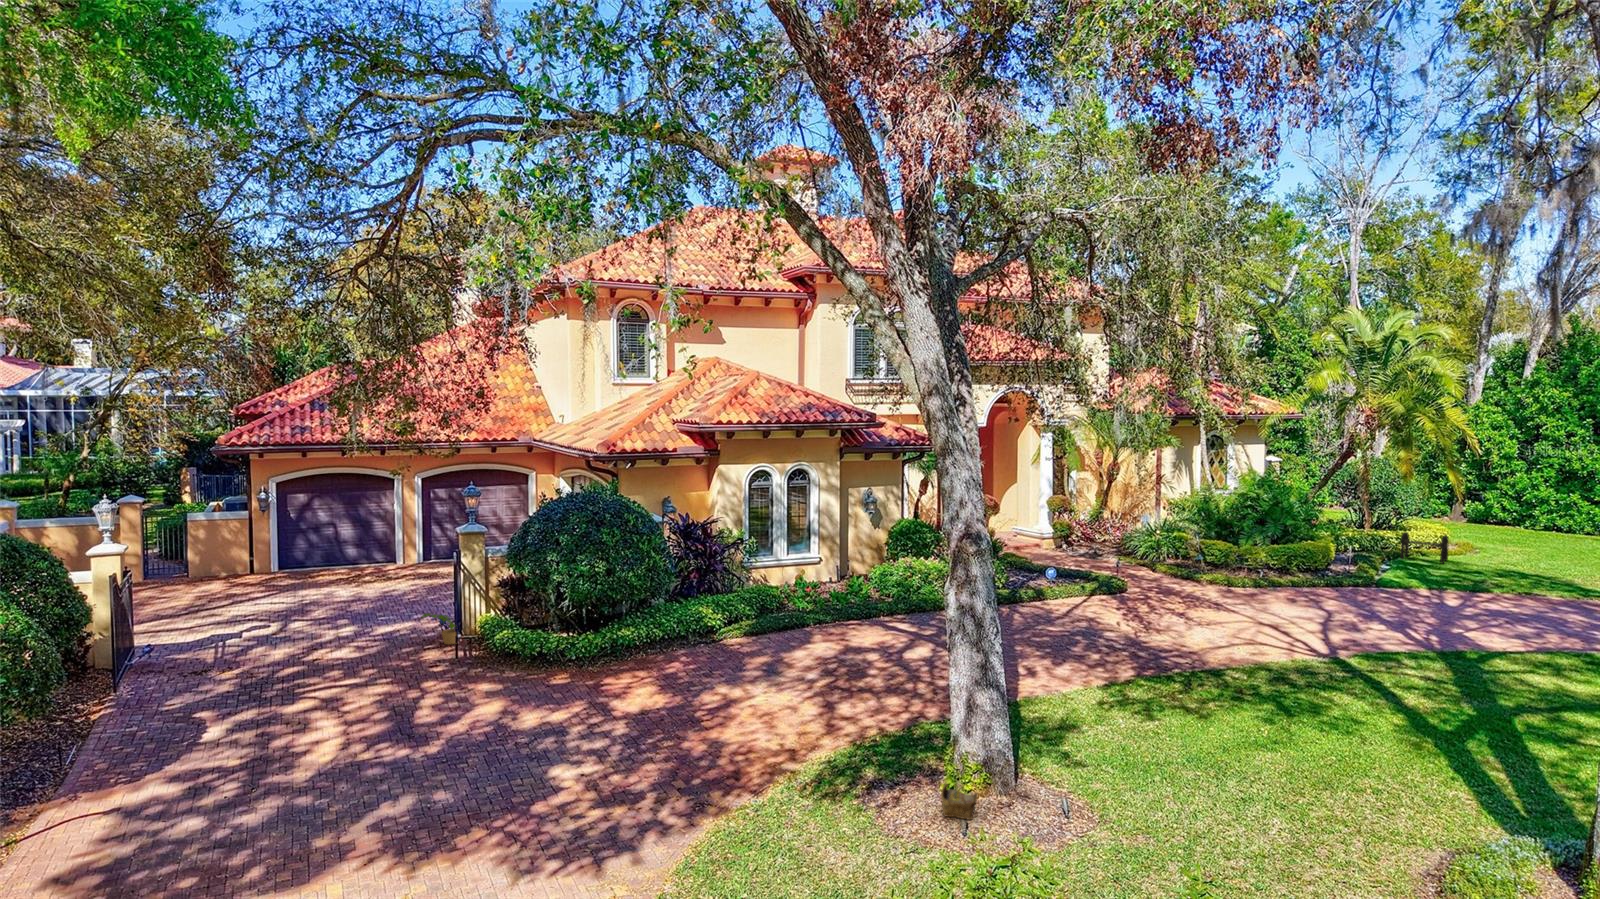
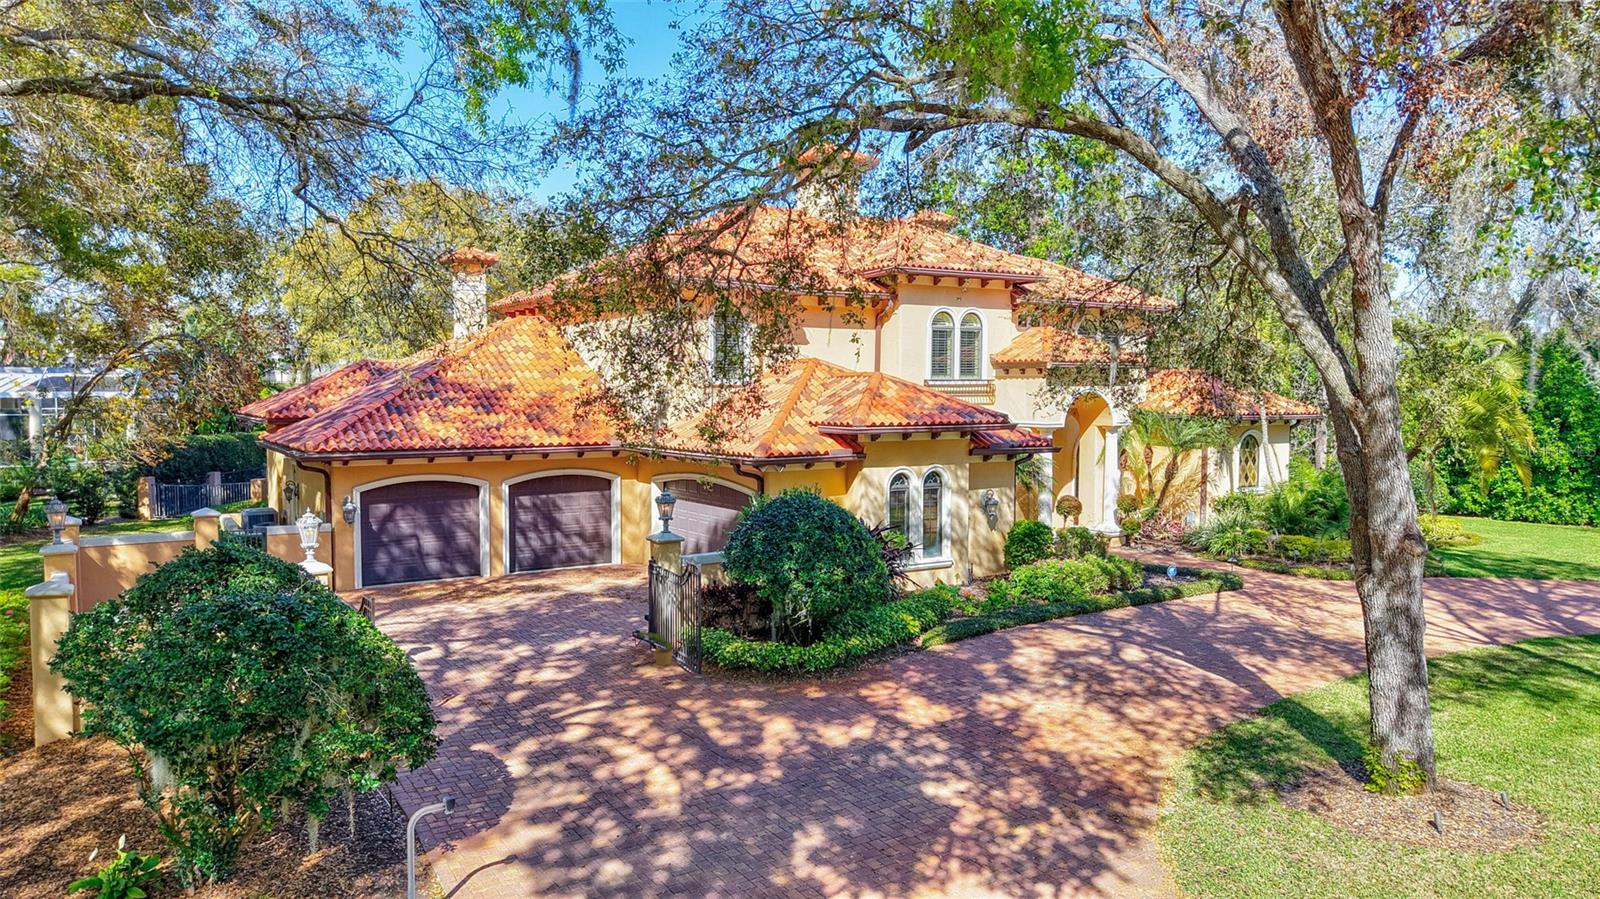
bench: present [1400,532,1449,564] -> none [1434,524,1477,553]
woven basket: present [941,784,978,820] -> none [1401,780,1450,824]

